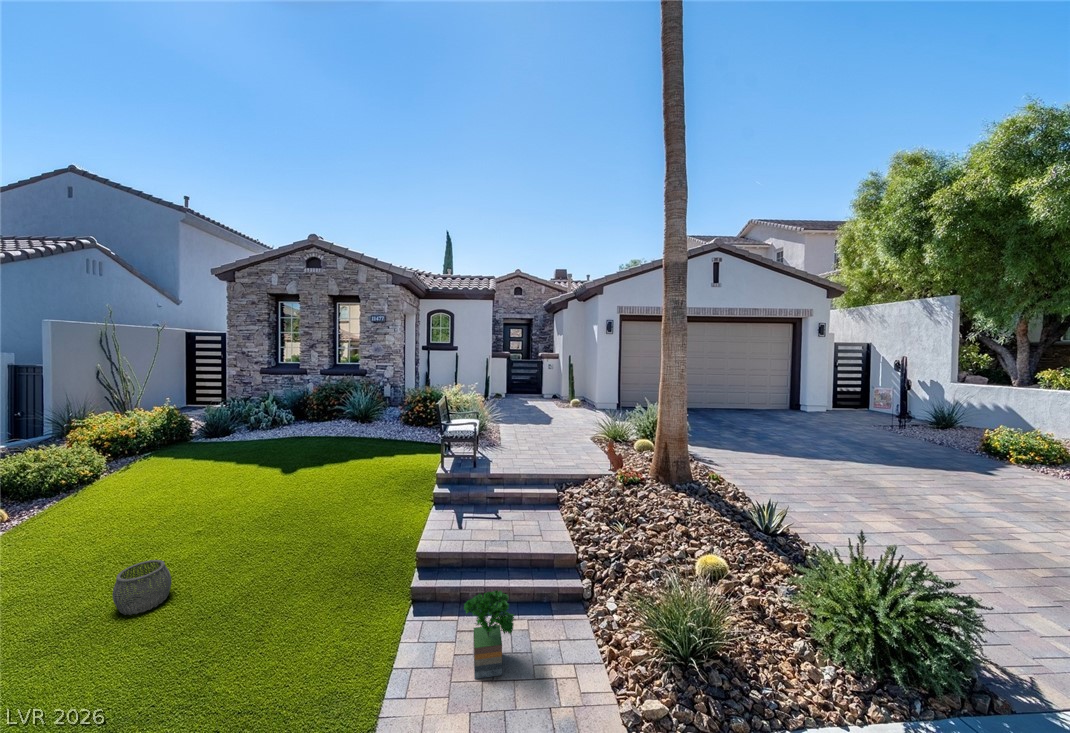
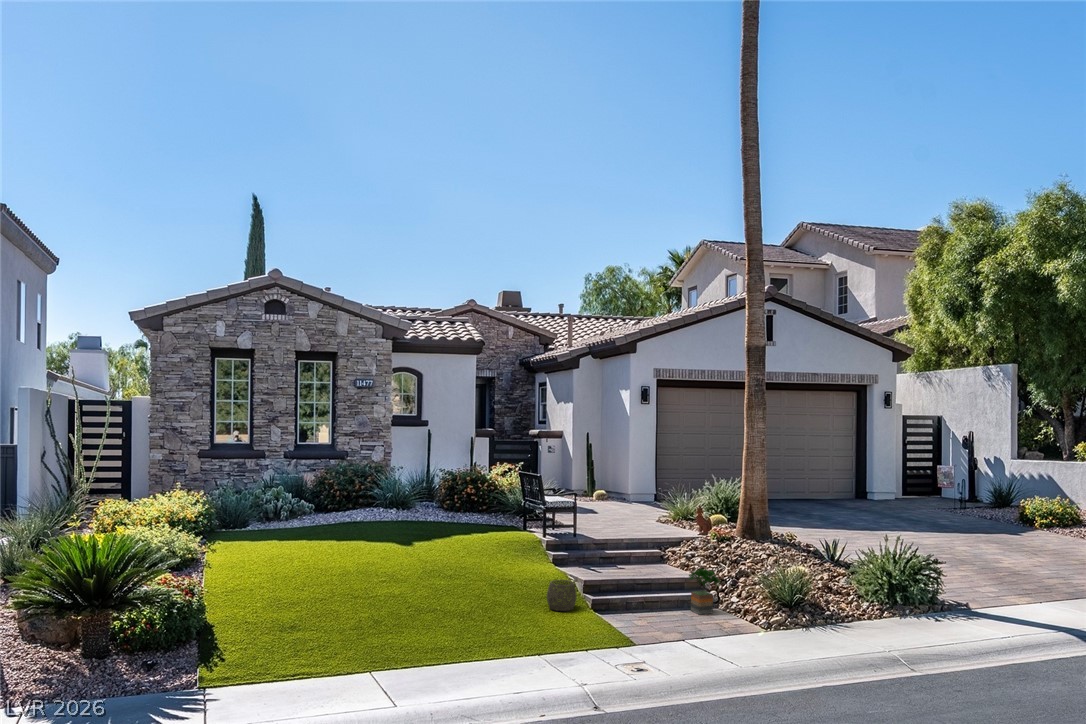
woven basket: present [113,560,171,615] -> present [547,580,577,611]

